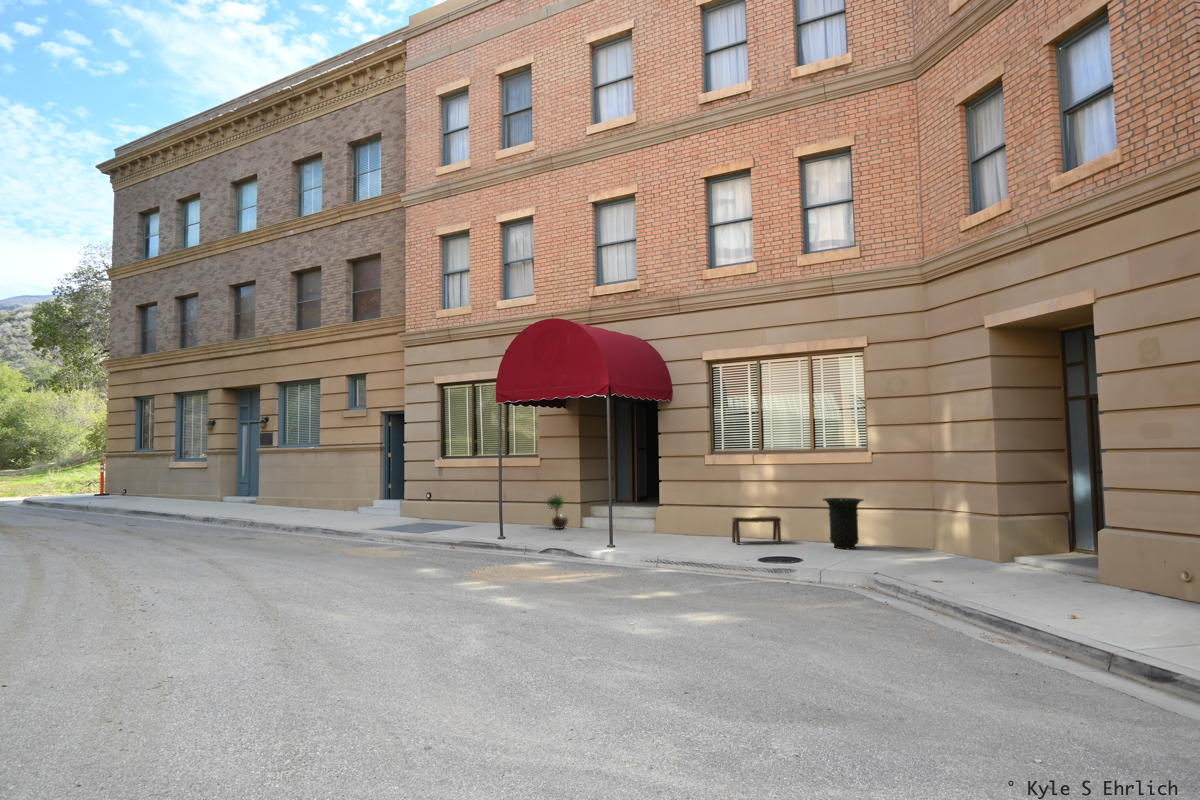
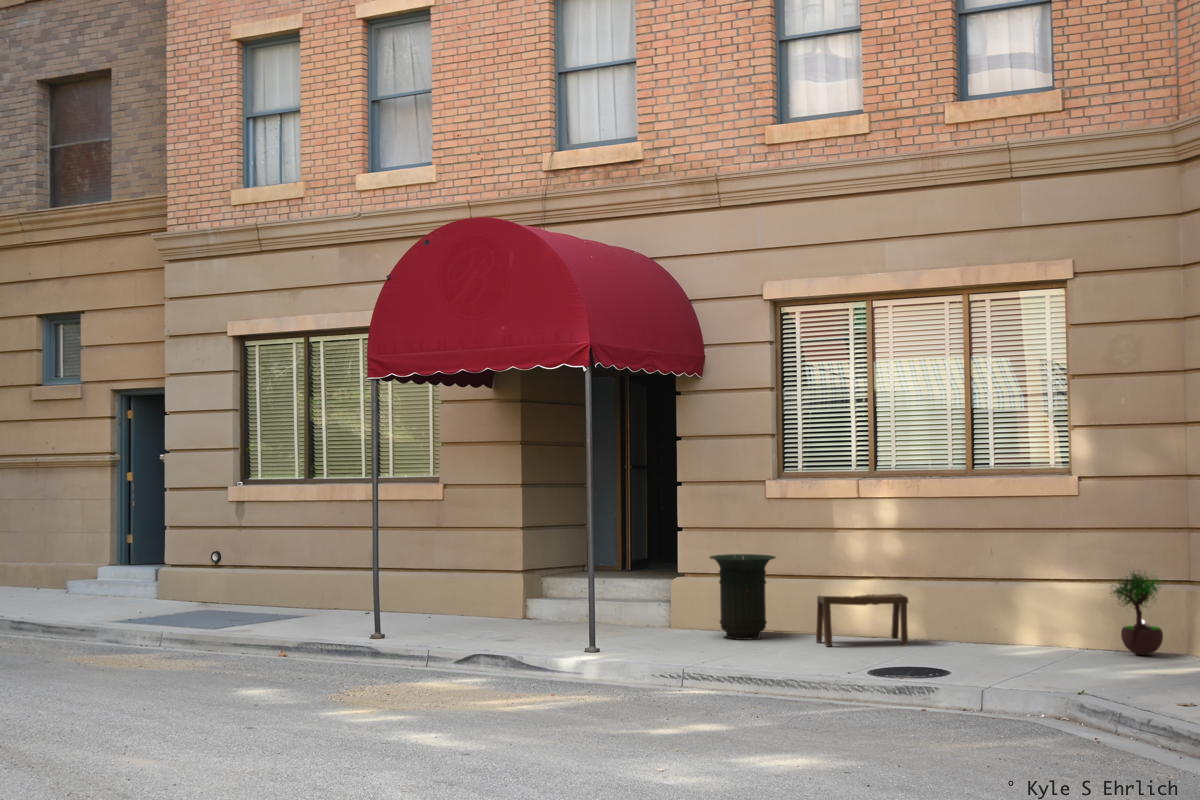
potted tree: present [547,495,568,529] -> present [1111,570,1163,655]
trash can: present [823,498,863,549] -> present [710,554,775,640]

